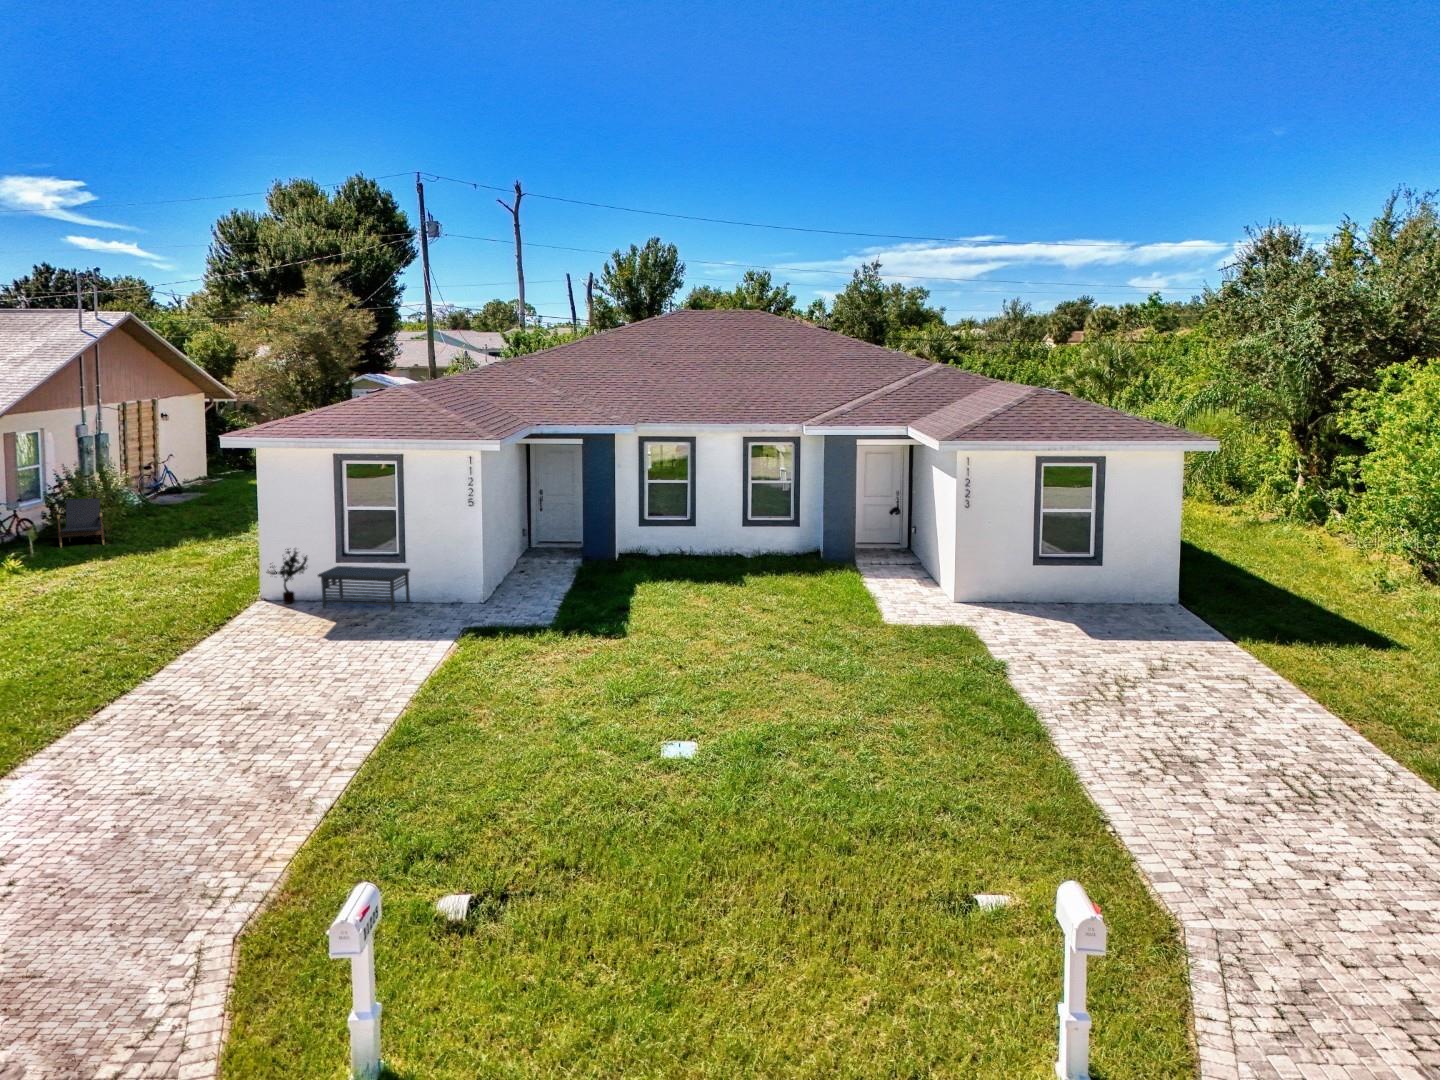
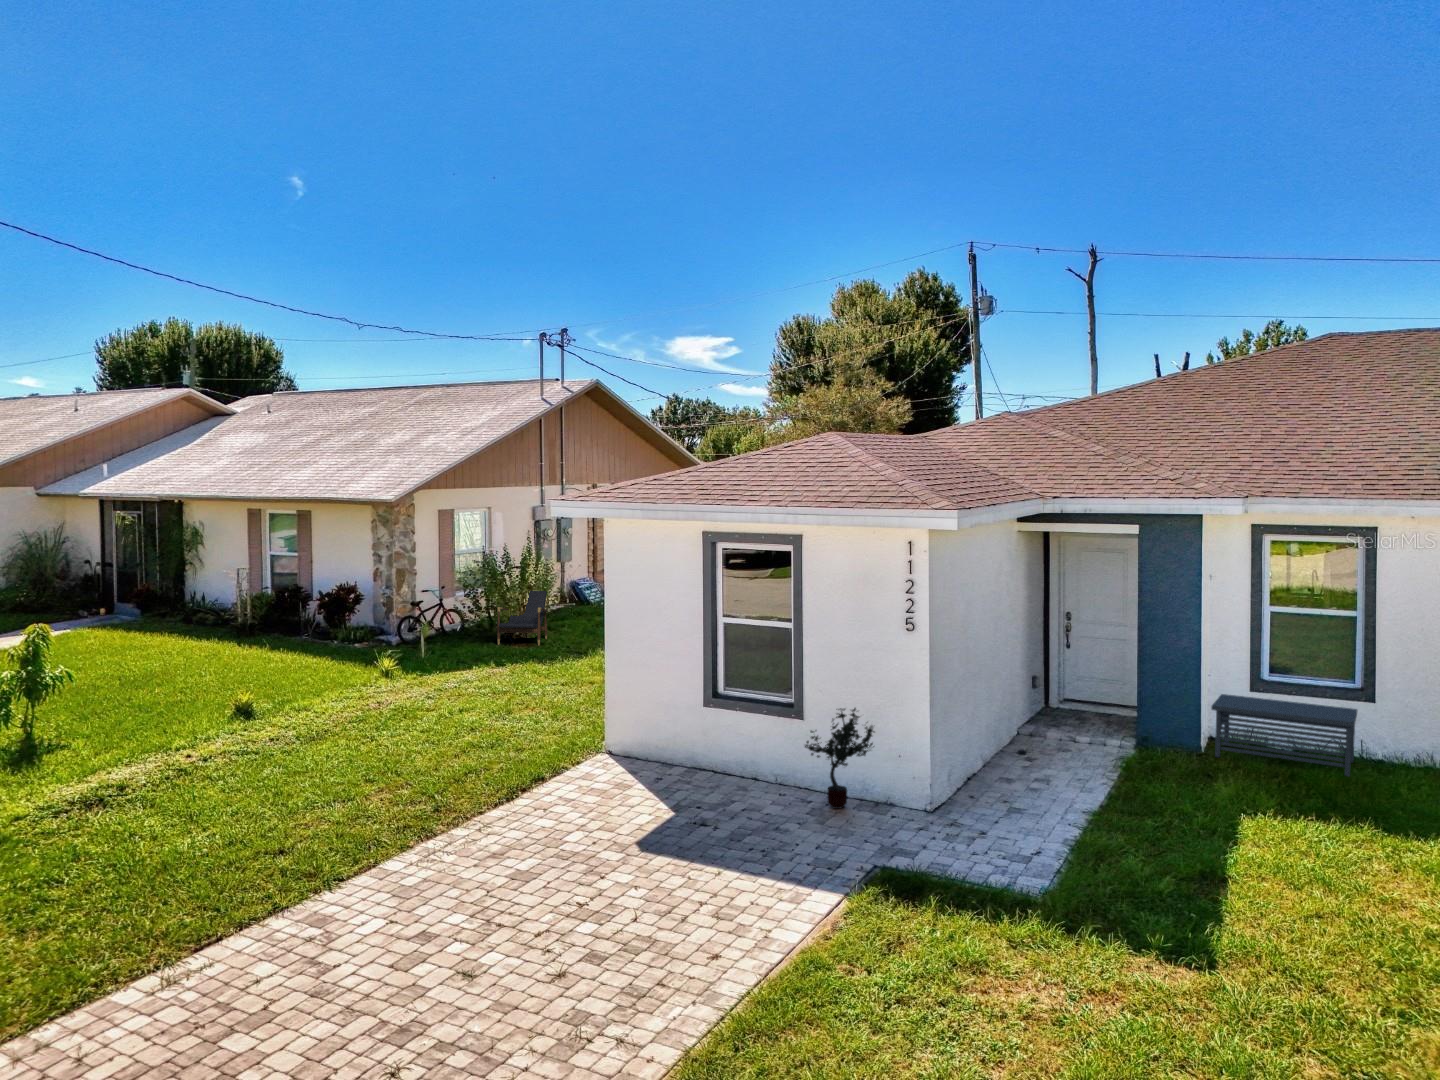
potted tree: present [266,549,307,603] -> present [805,708,874,809]
storage bench: present [318,566,410,610] -> present [1211,694,1357,776]

